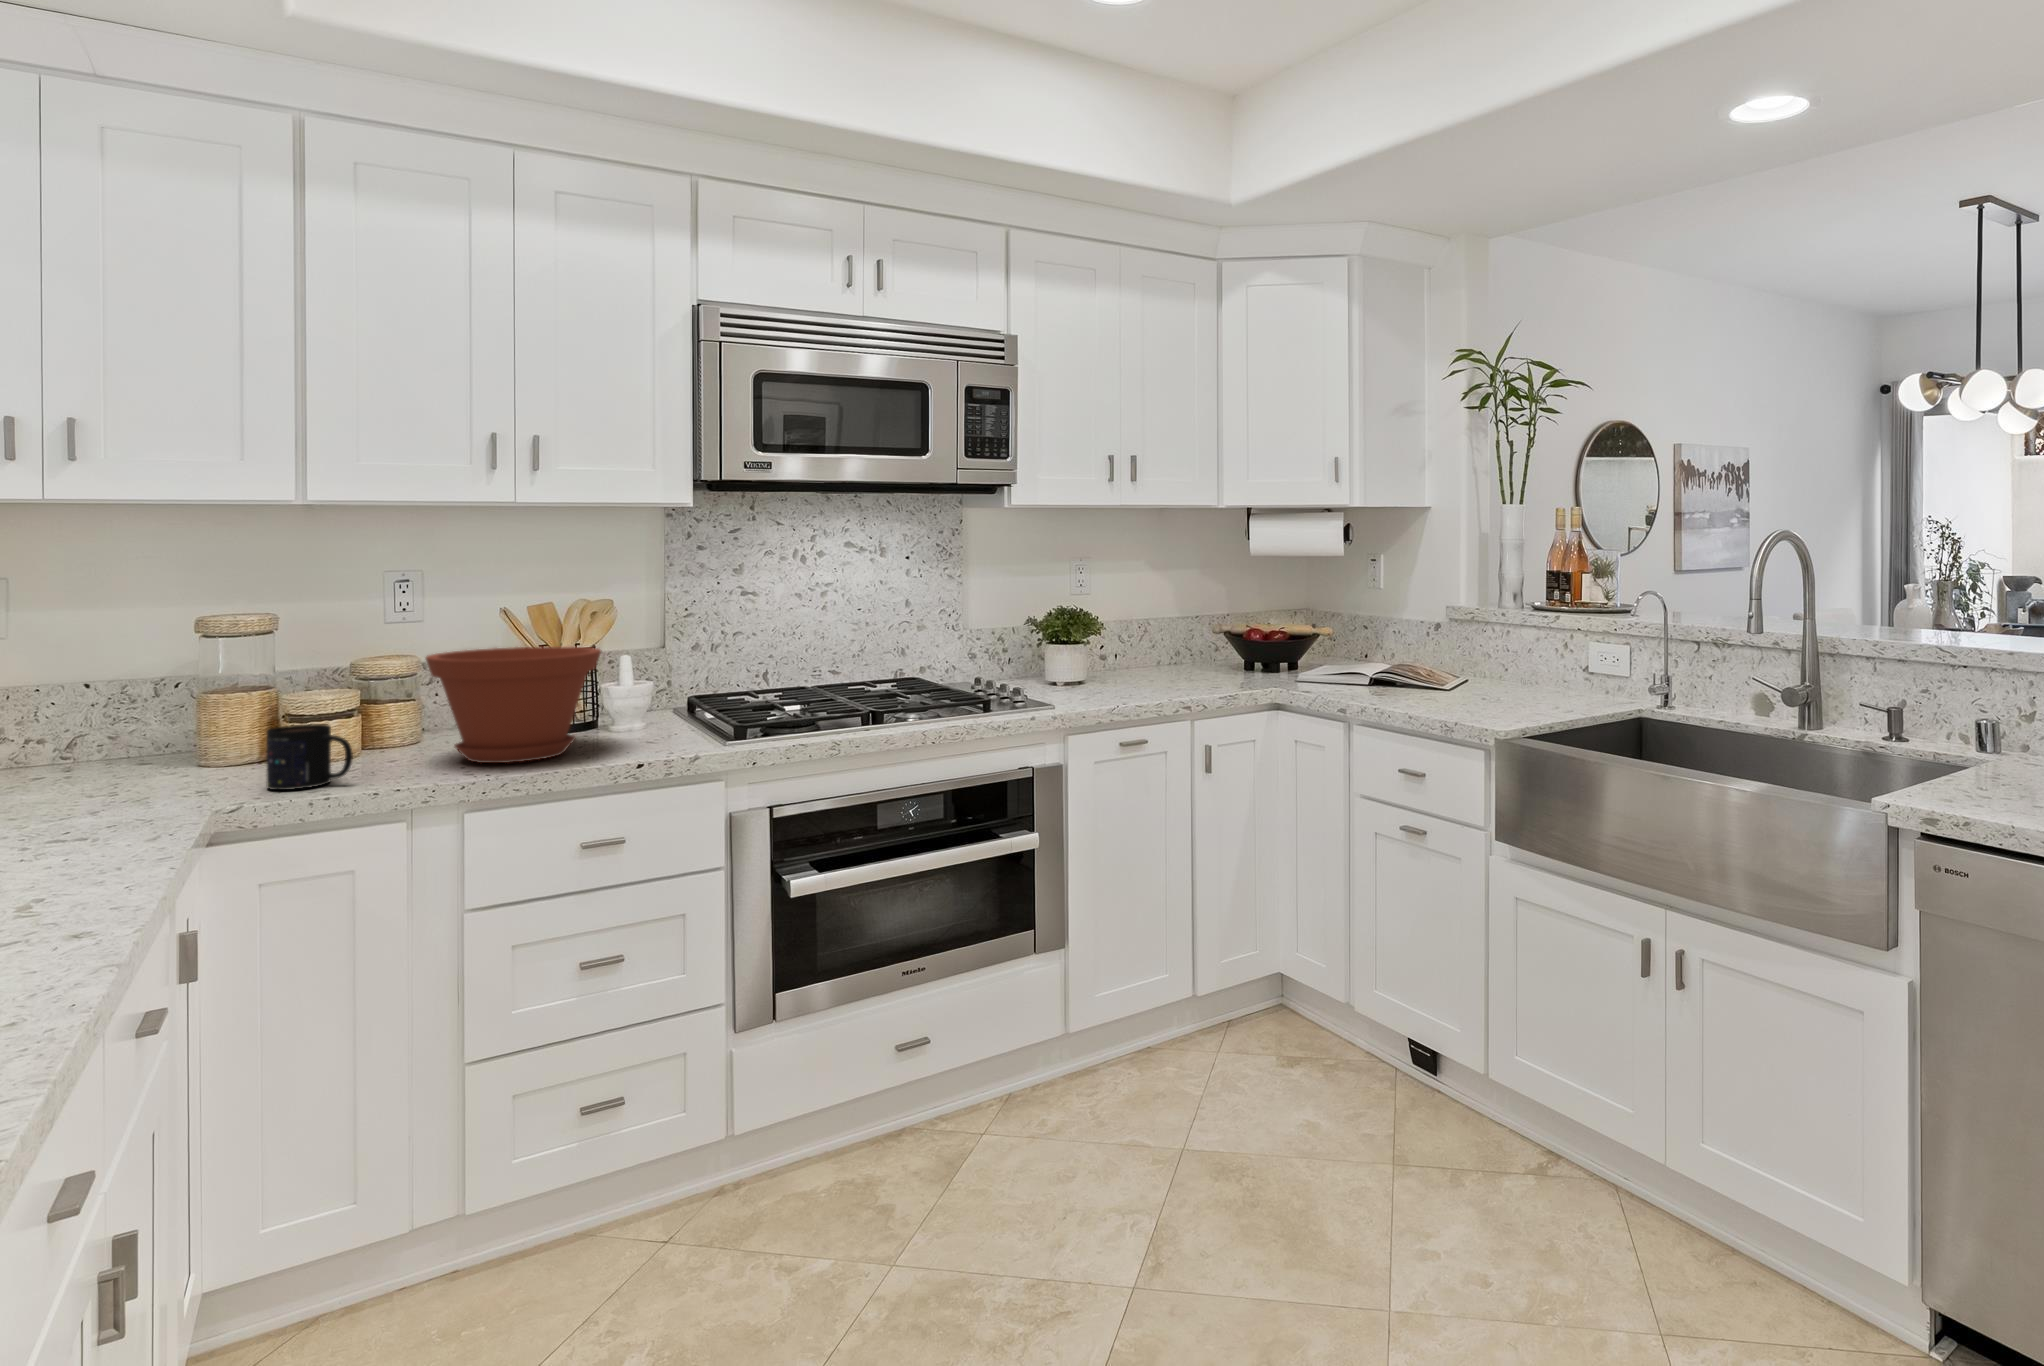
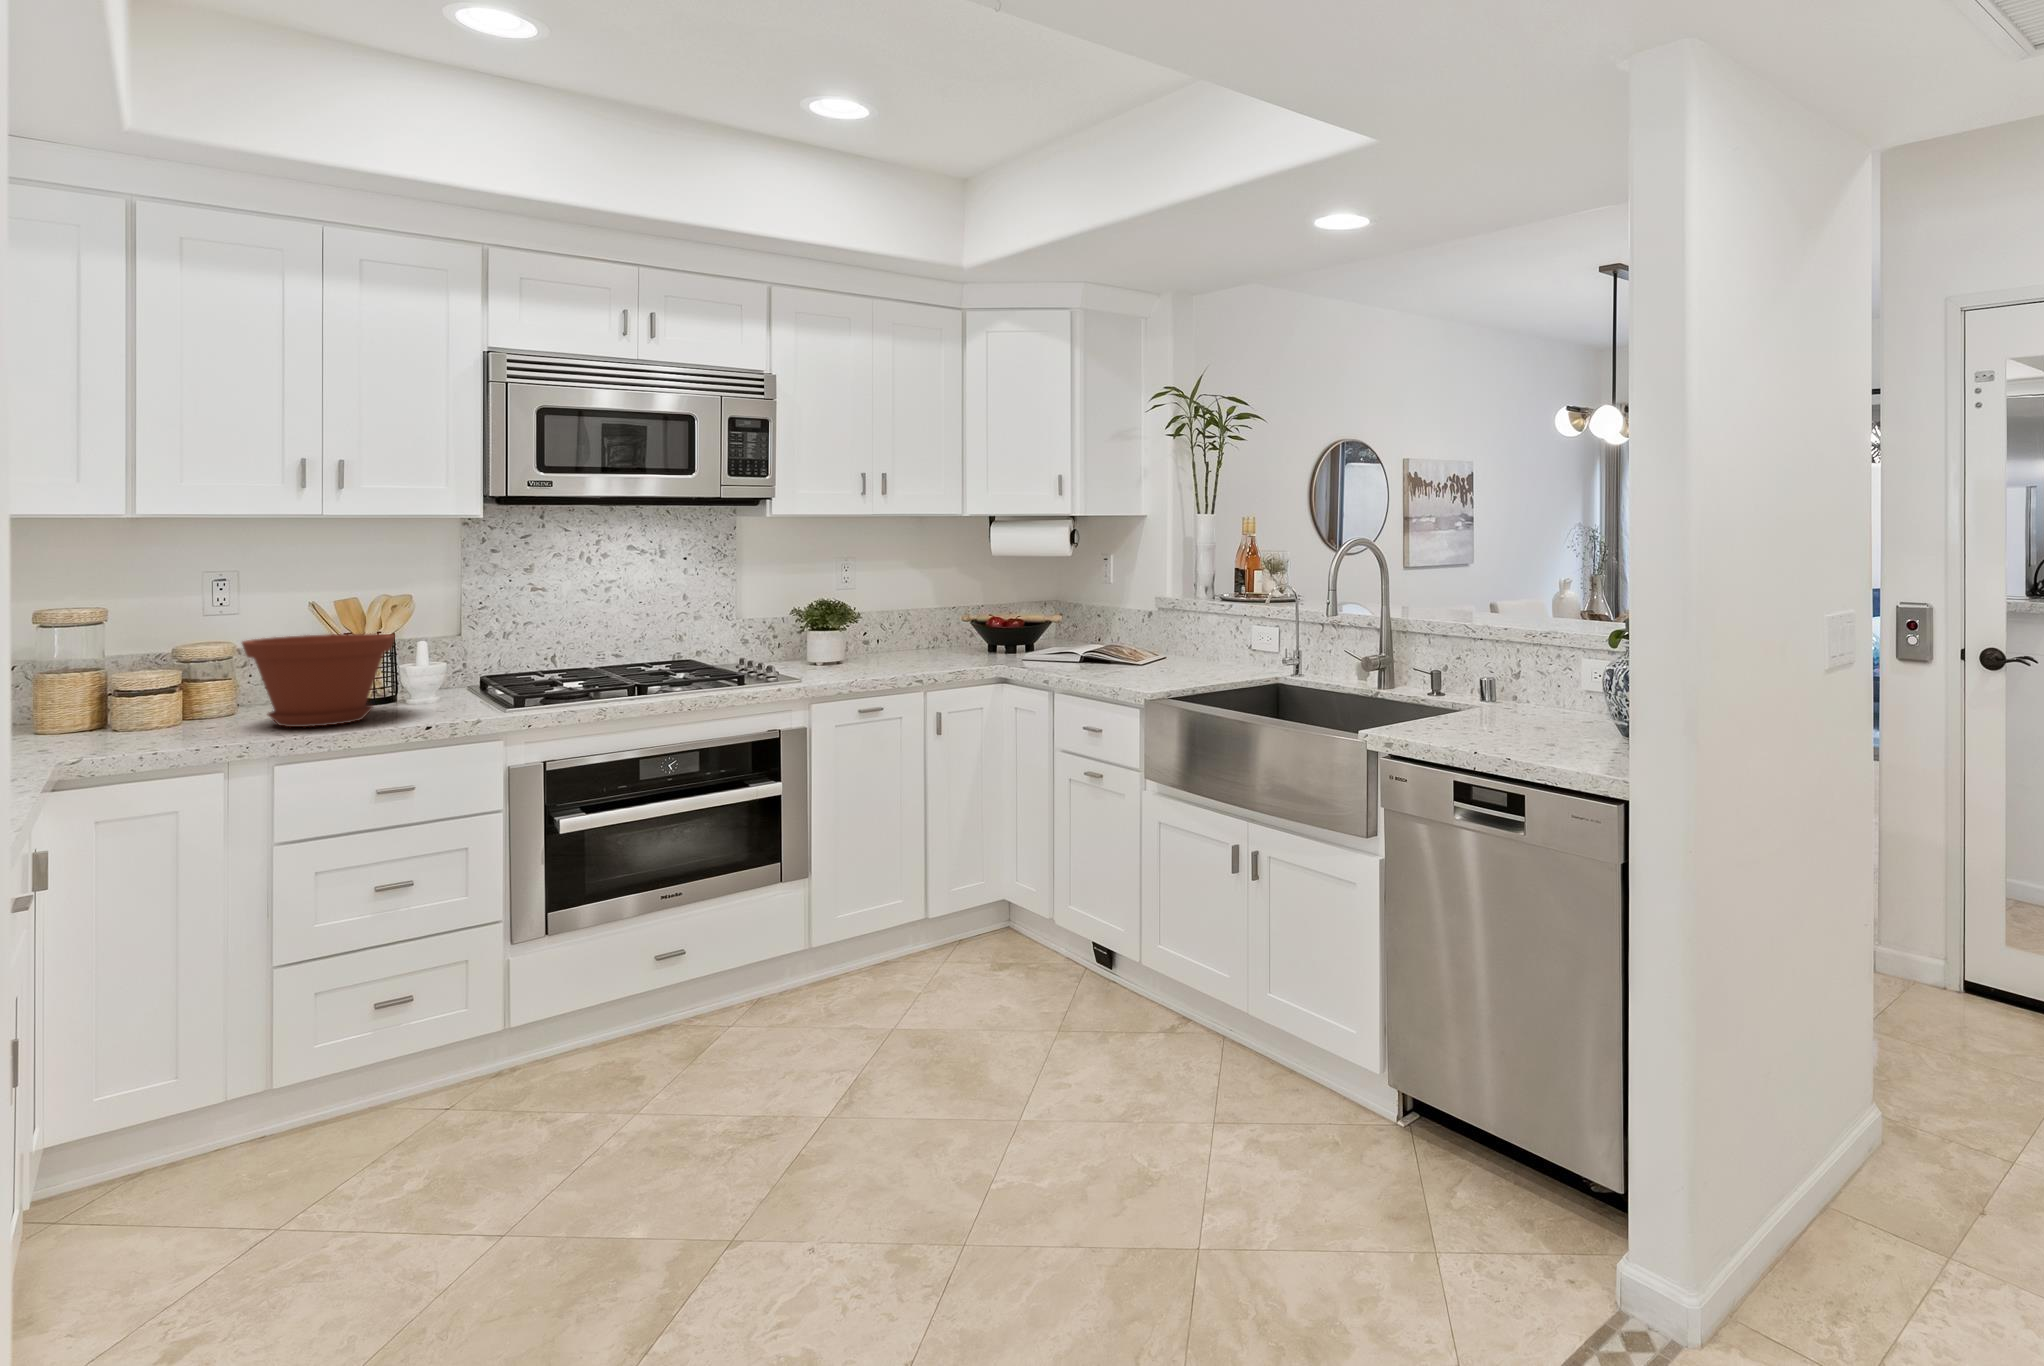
mug: present [267,724,353,790] -> none [103,696,178,748]

